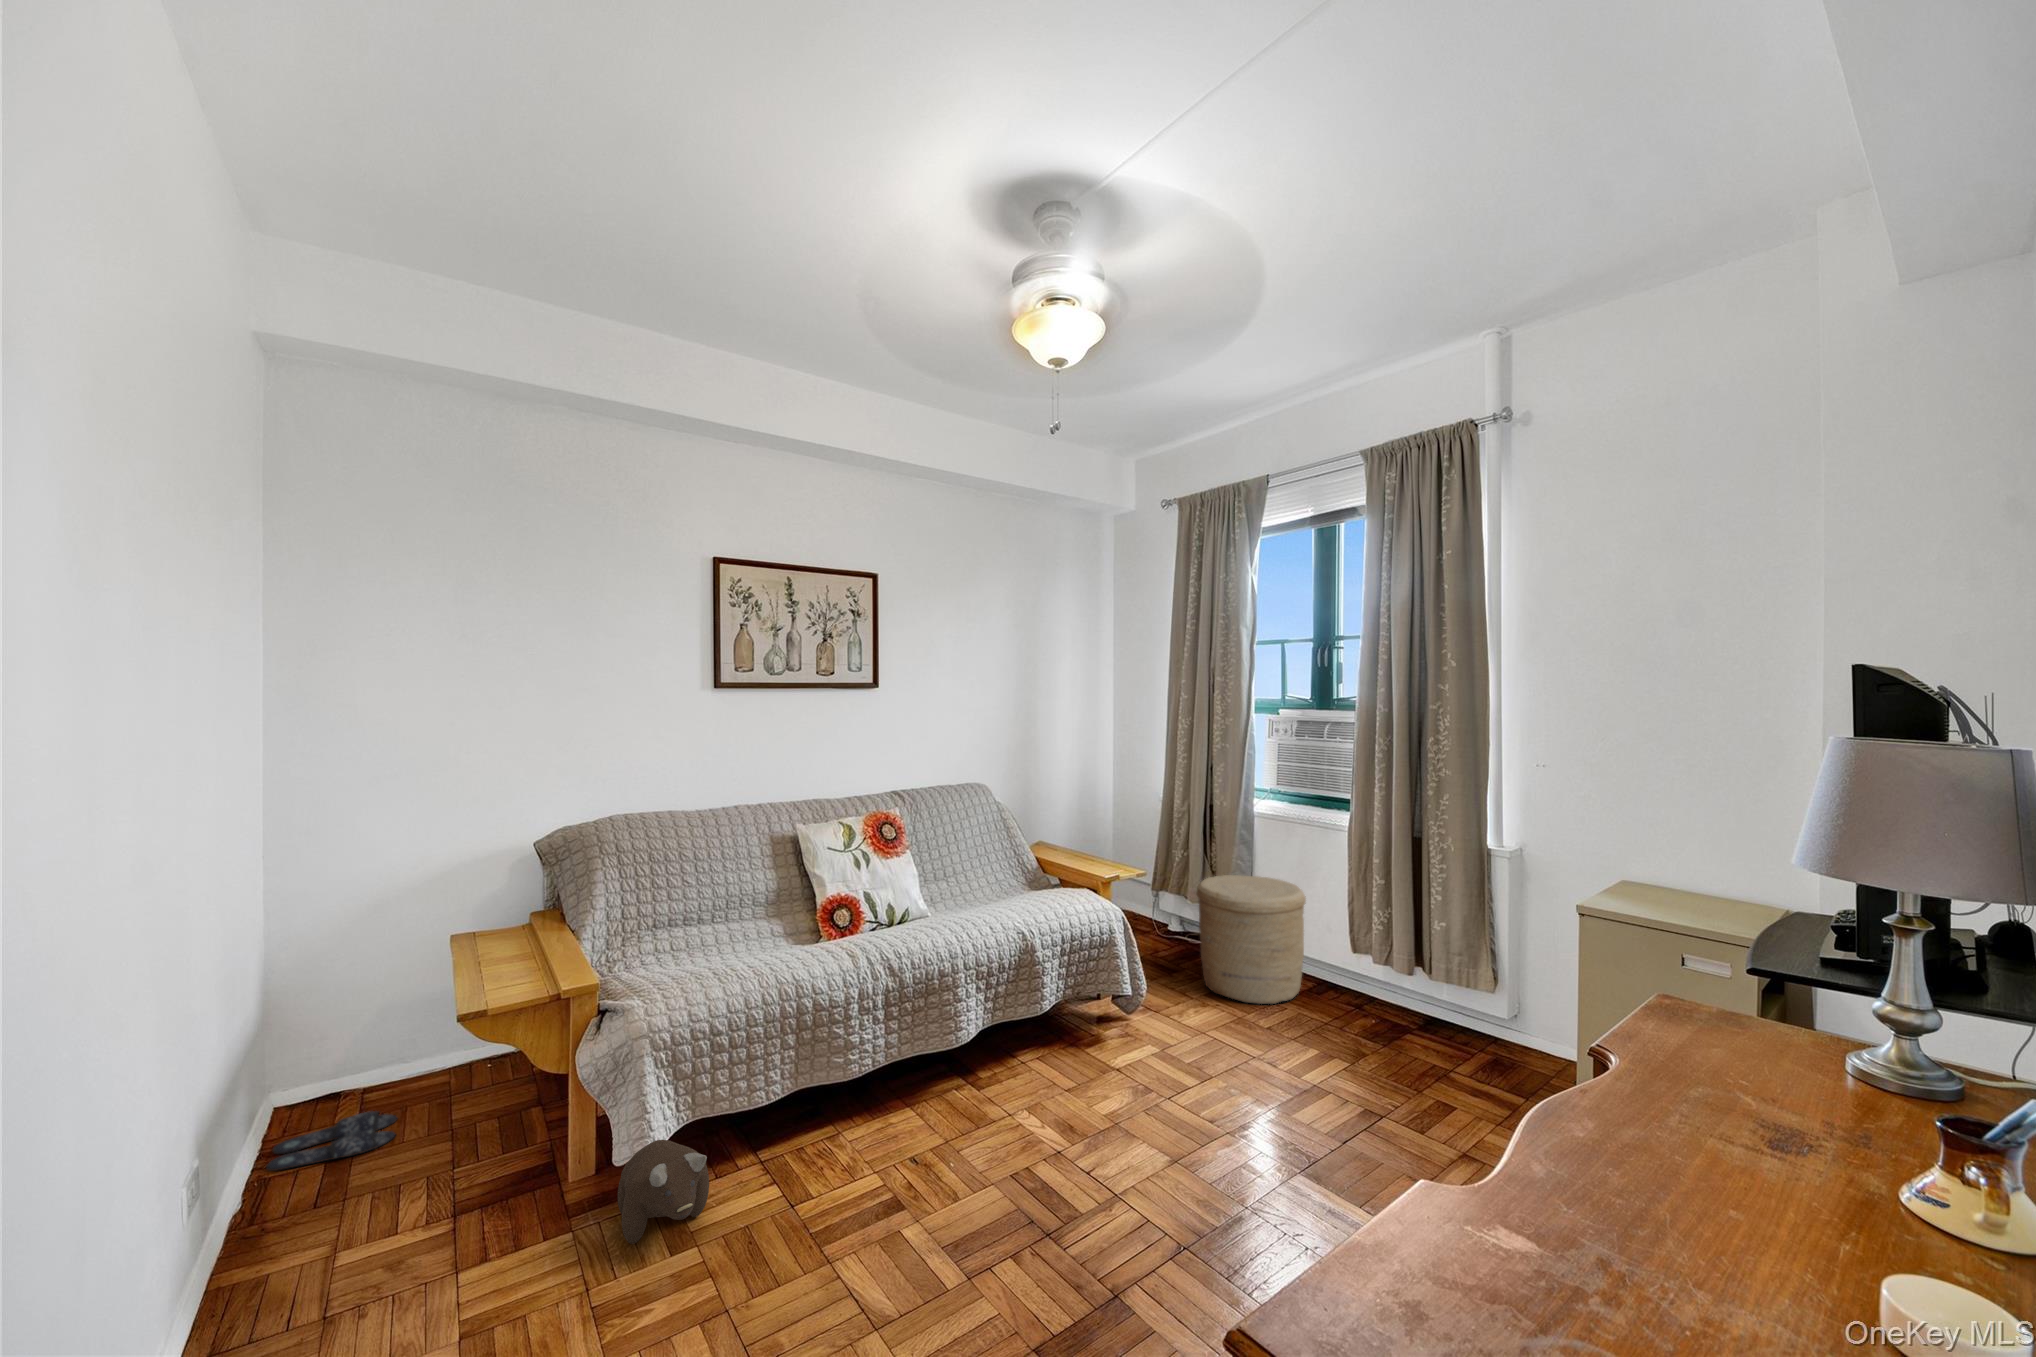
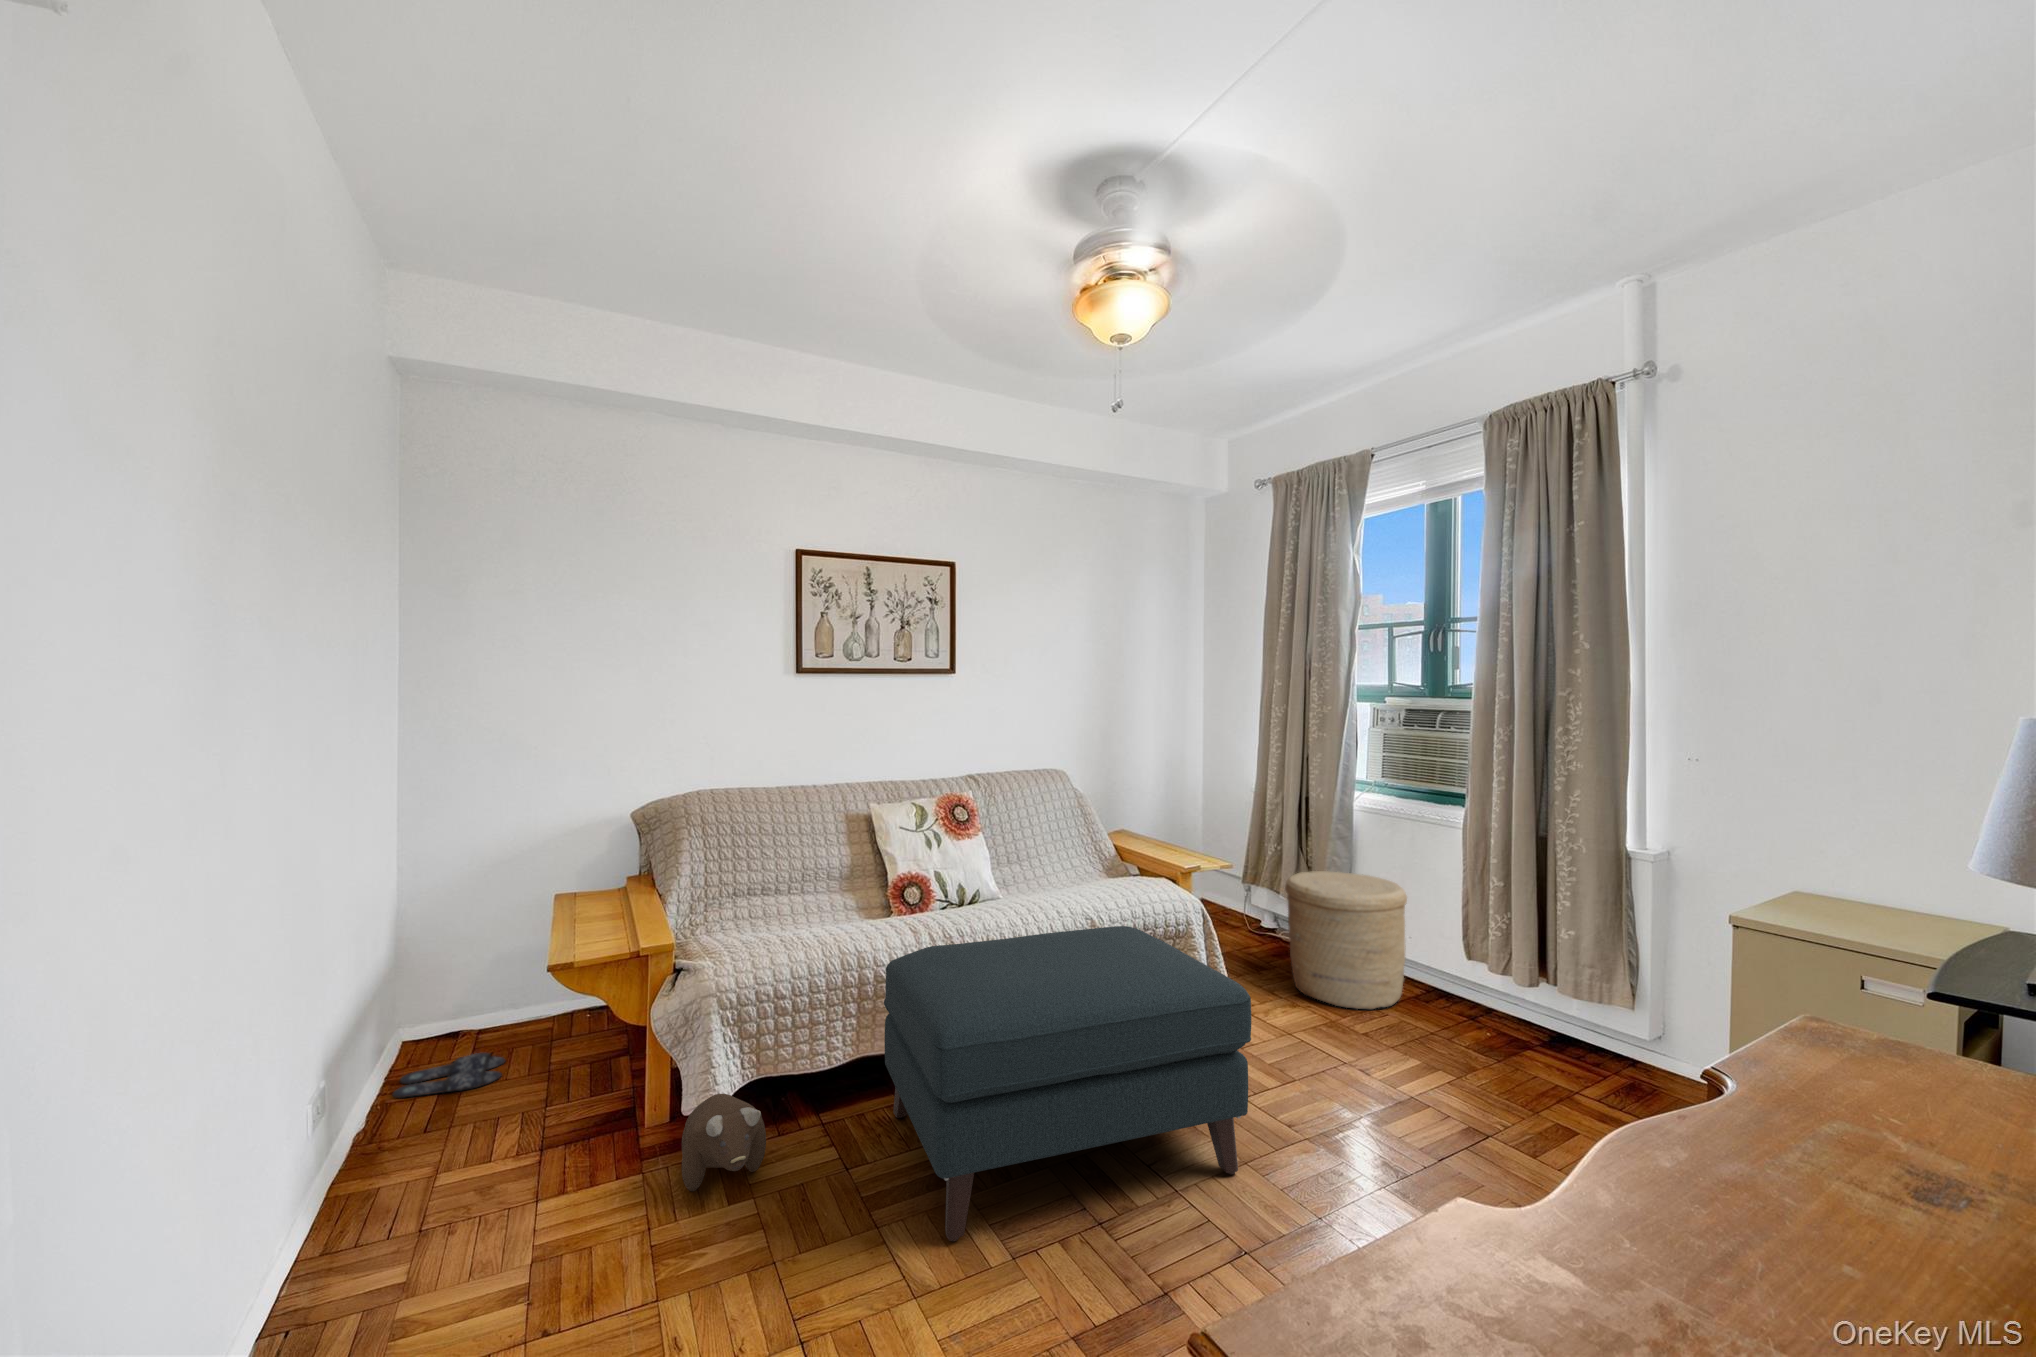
ottoman: none [825,942,1184,1268] -> present [884,926,1251,1241]

